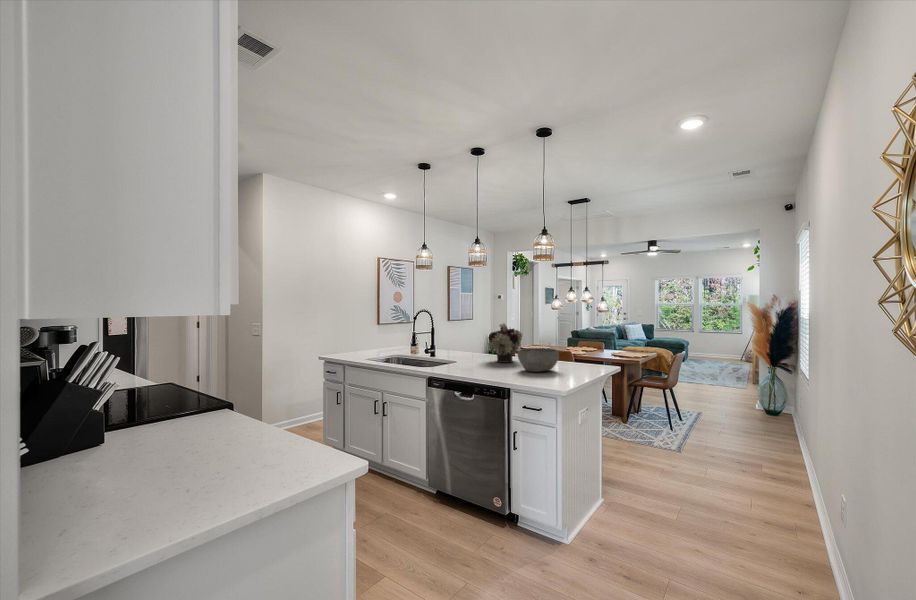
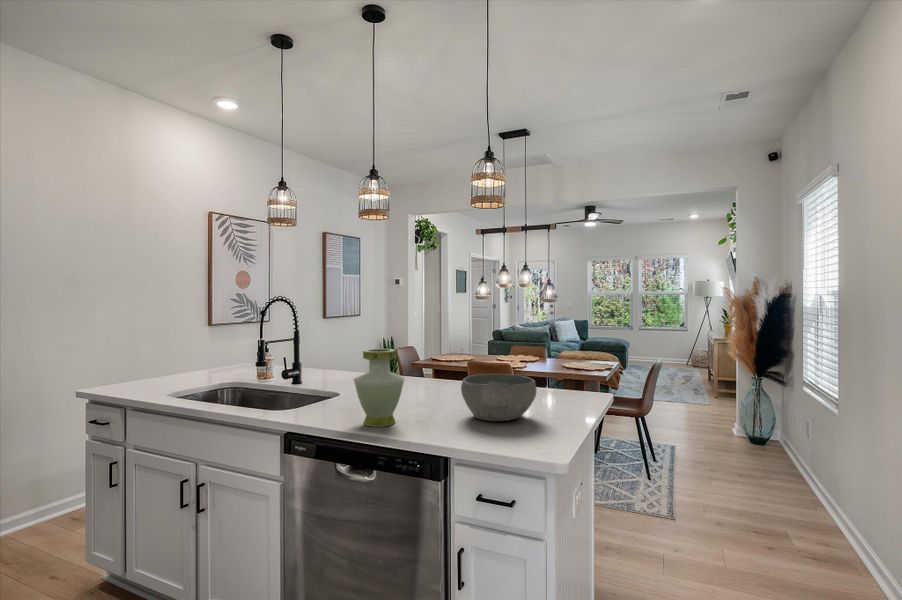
flower arrangement: present [488,323,522,363] -> none [400,326,460,397]
vase: none [461,334,487,372] -> present [354,349,405,427]

